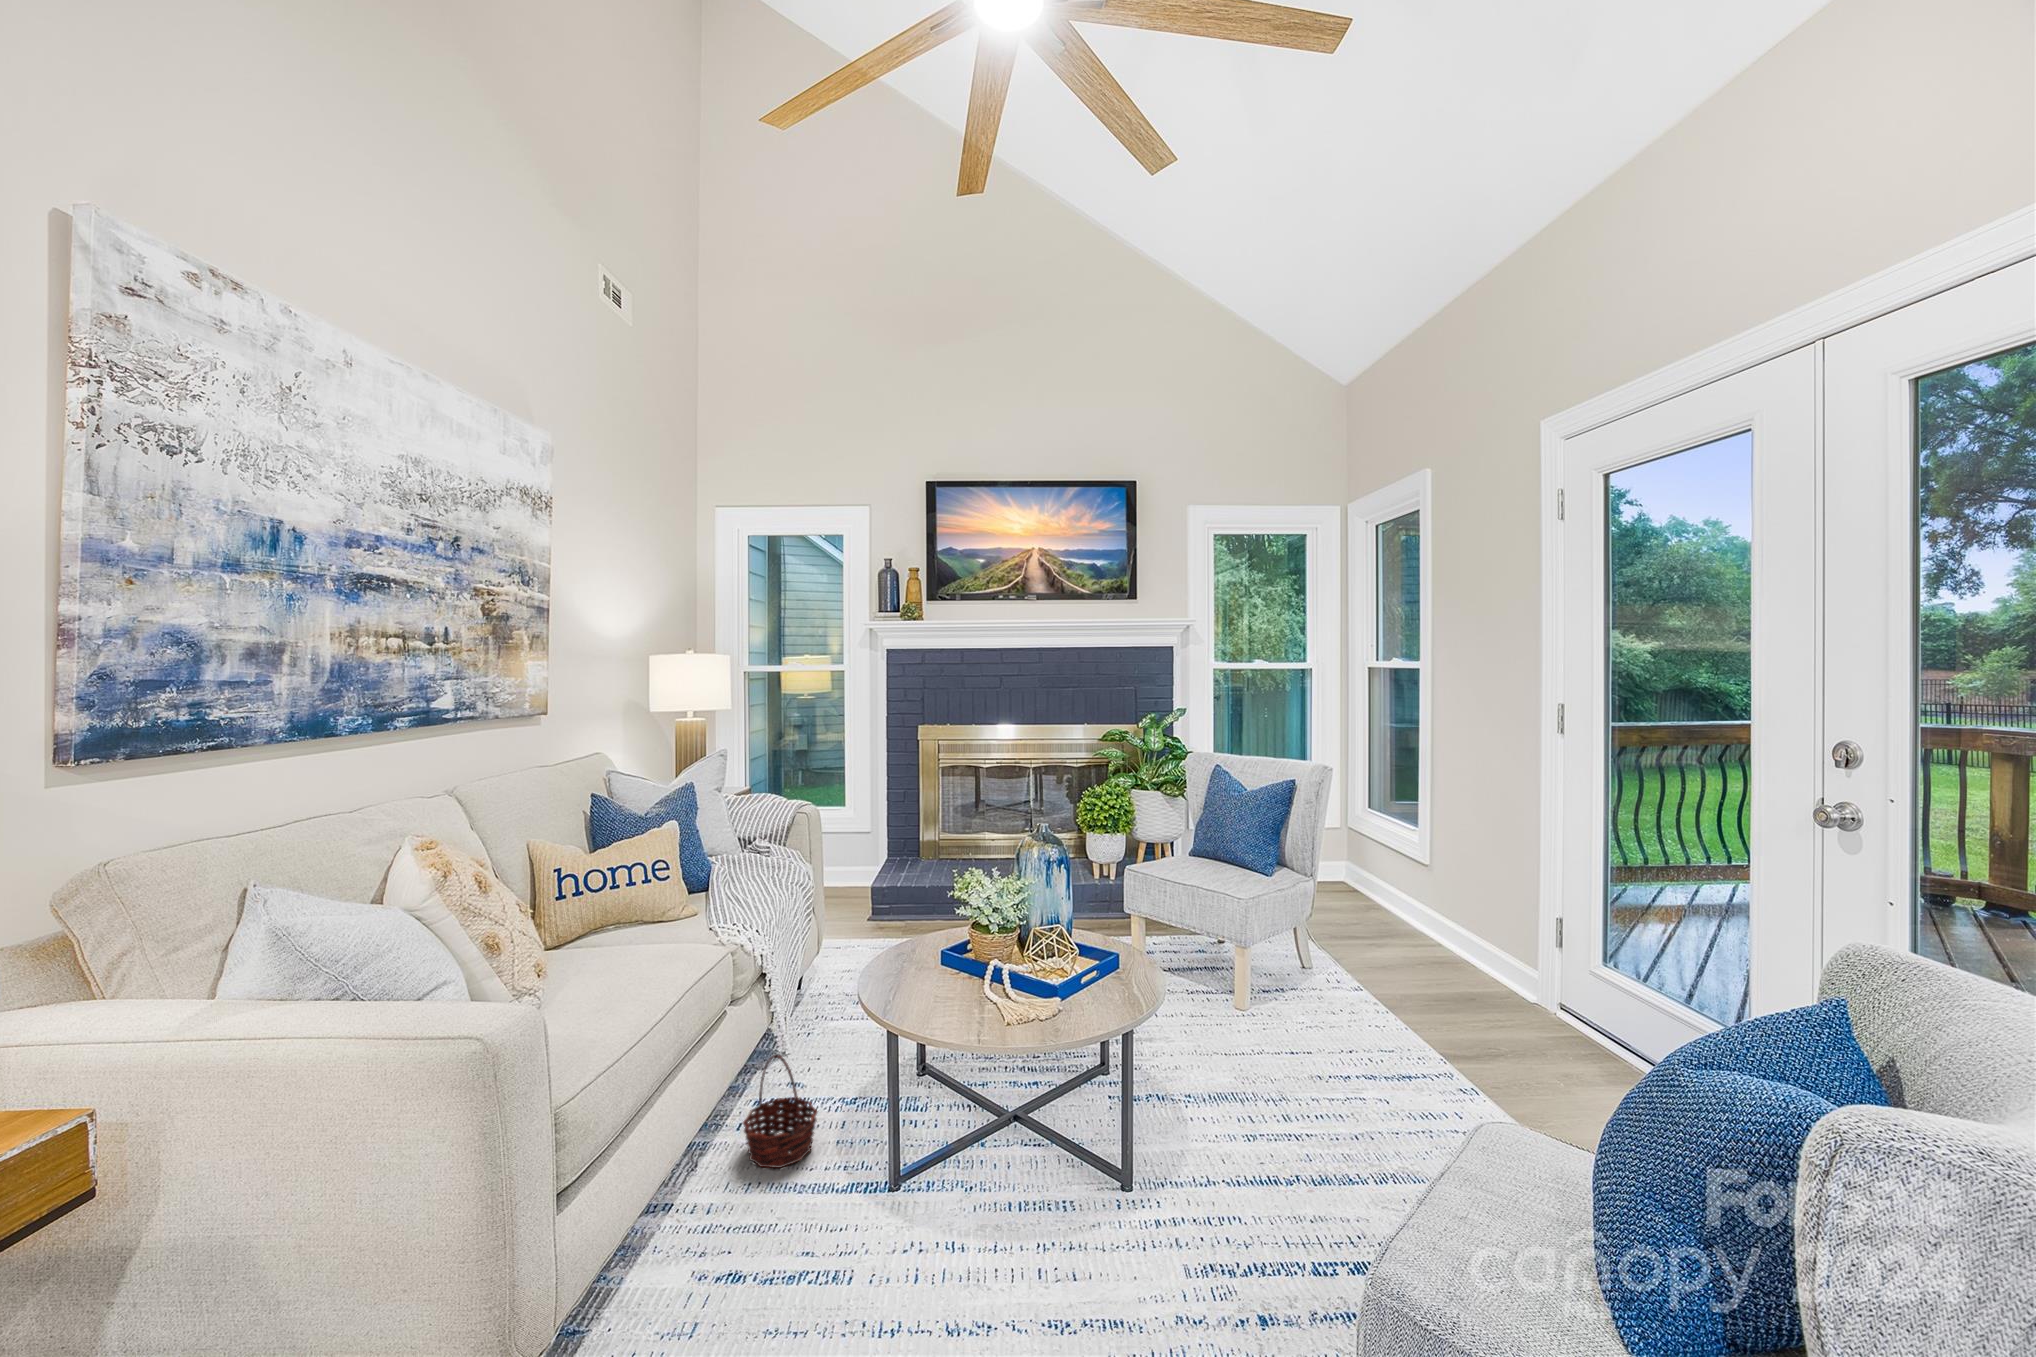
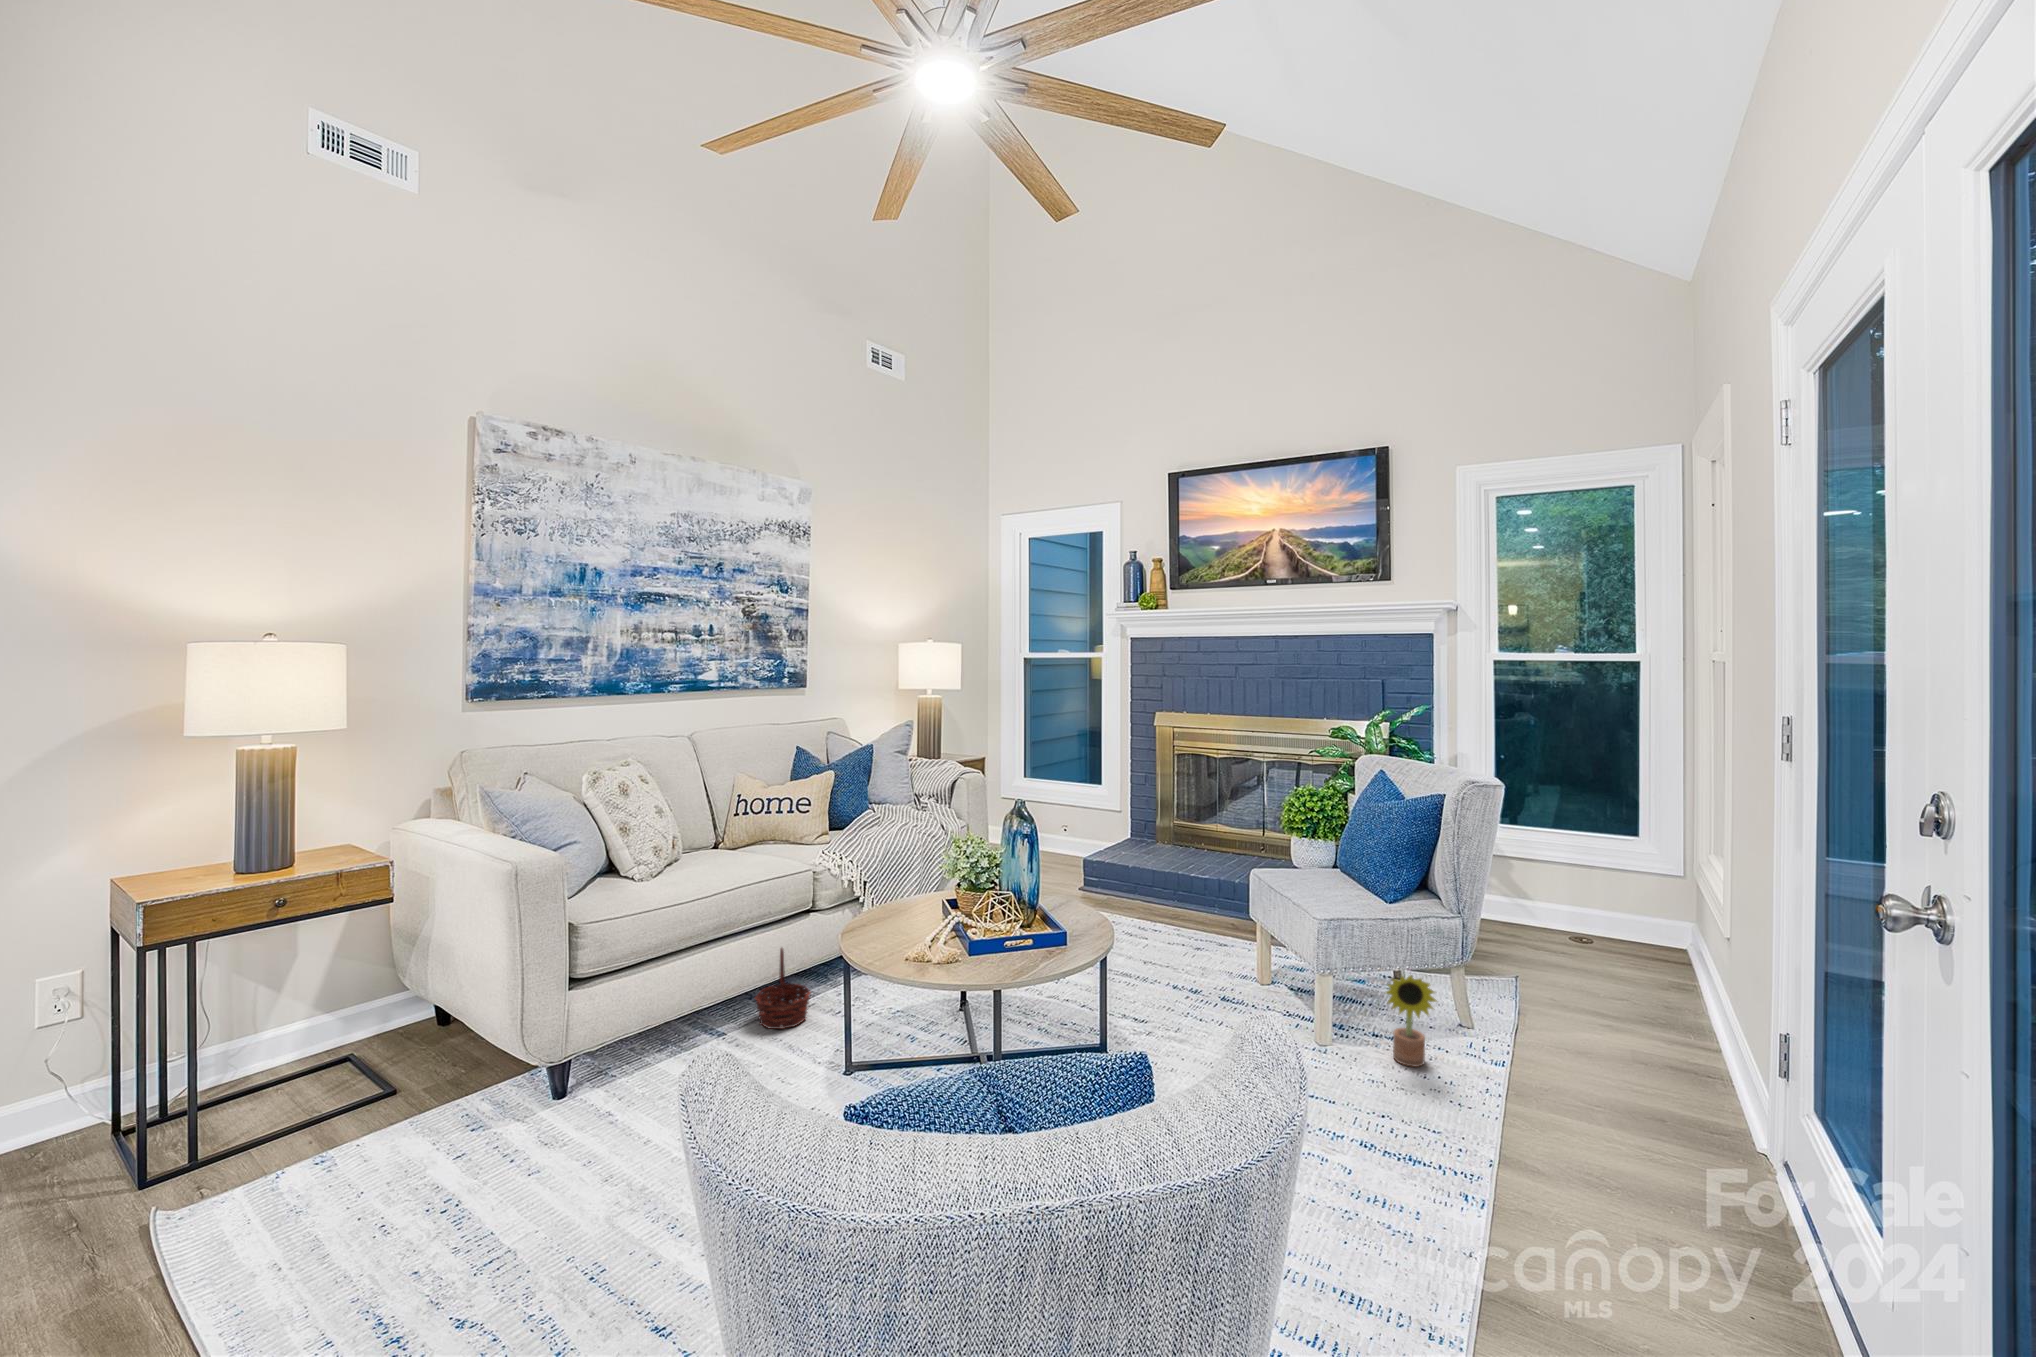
decorative plant: none [1304,917,1347,992] -> present [1386,976,1436,1067]

